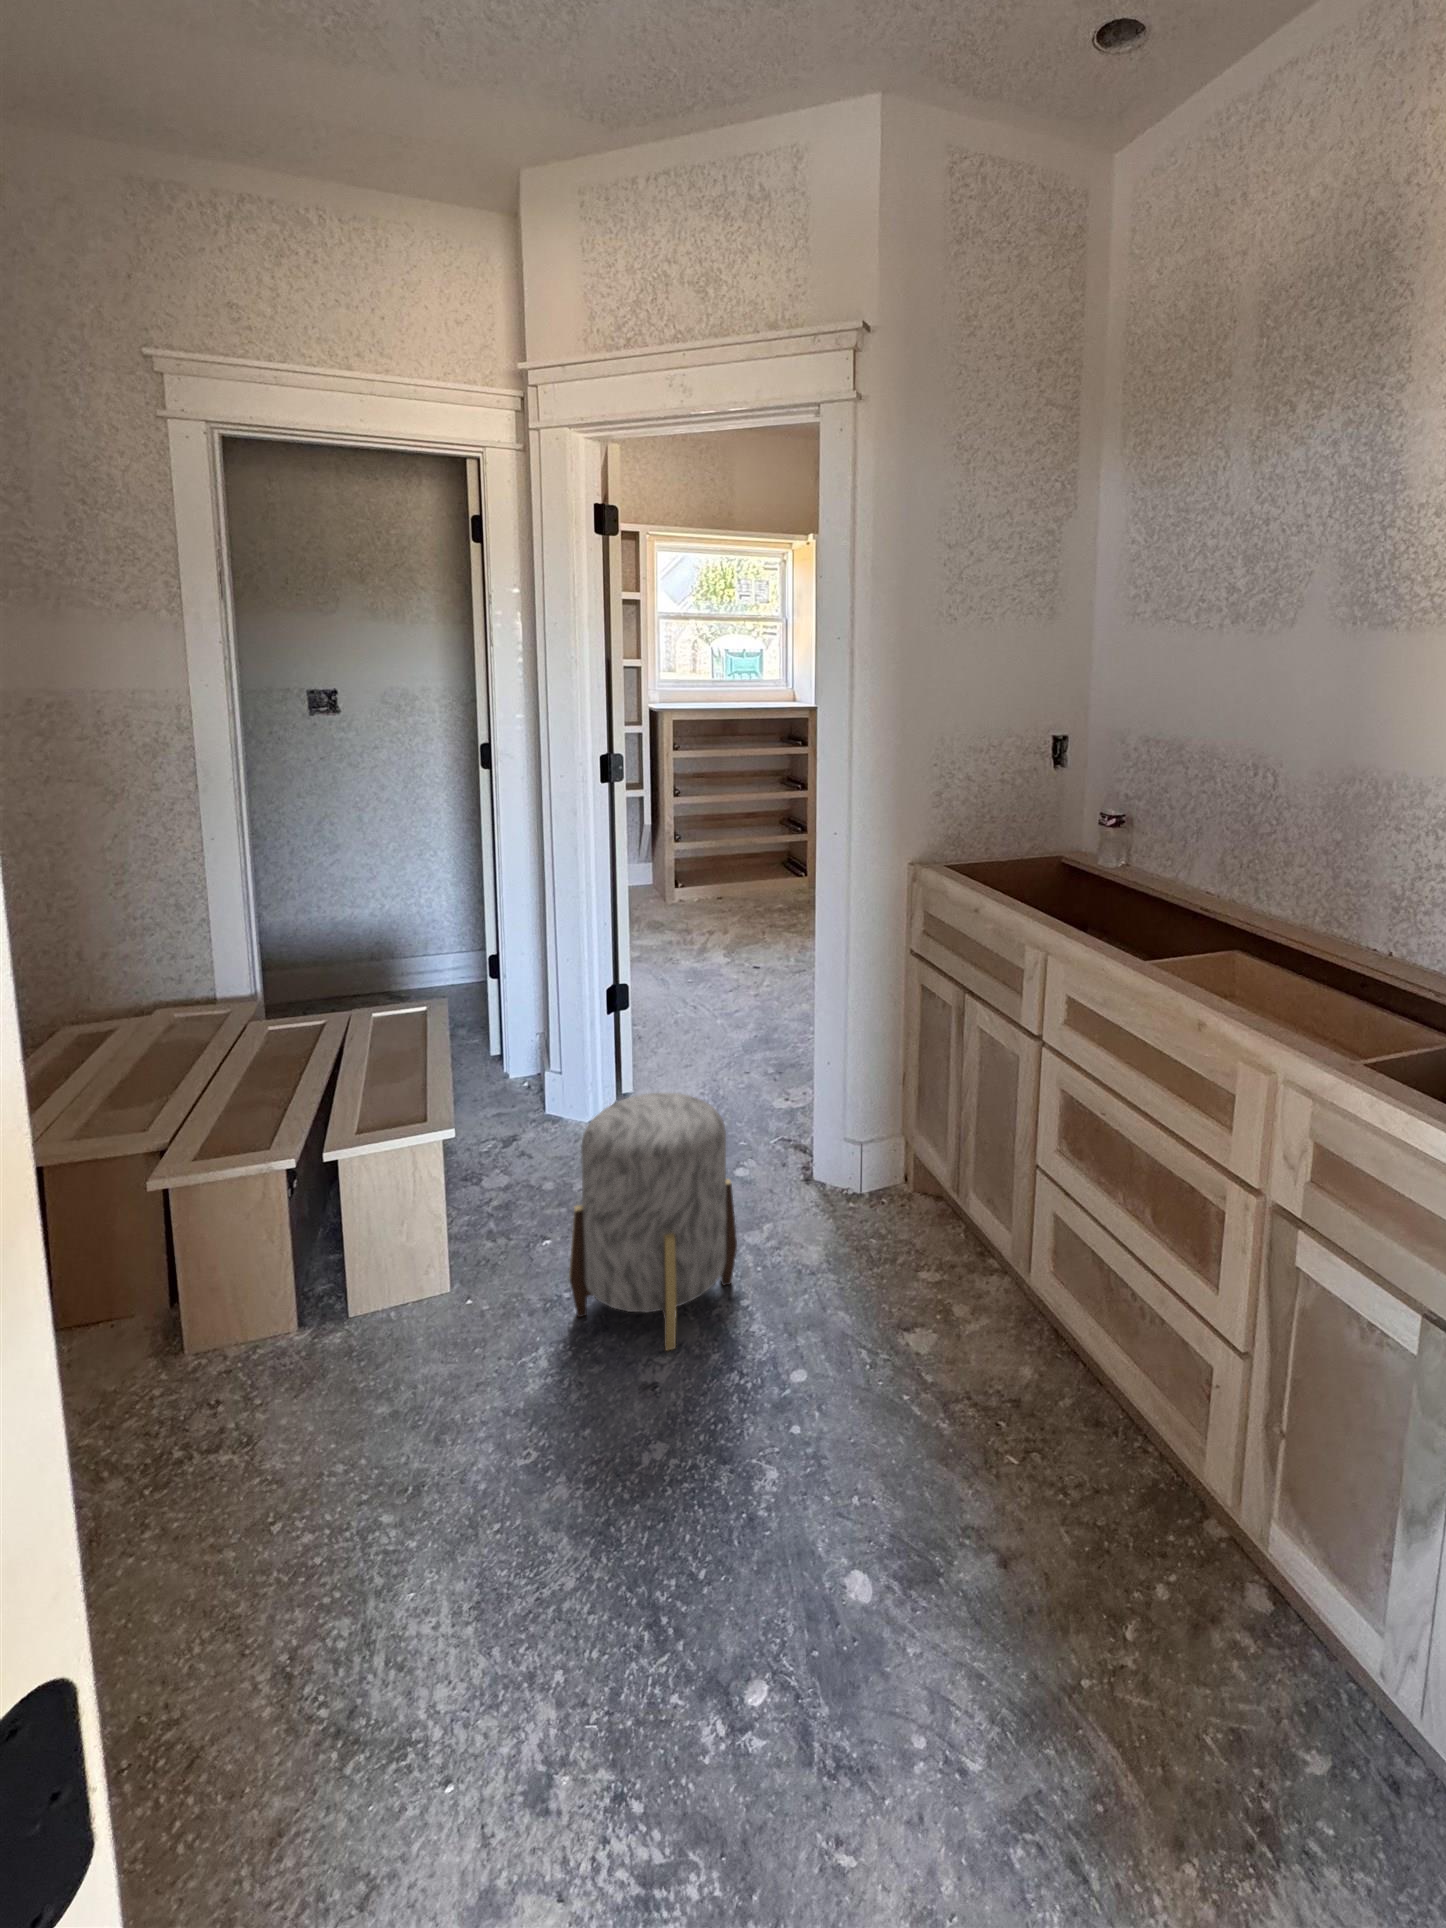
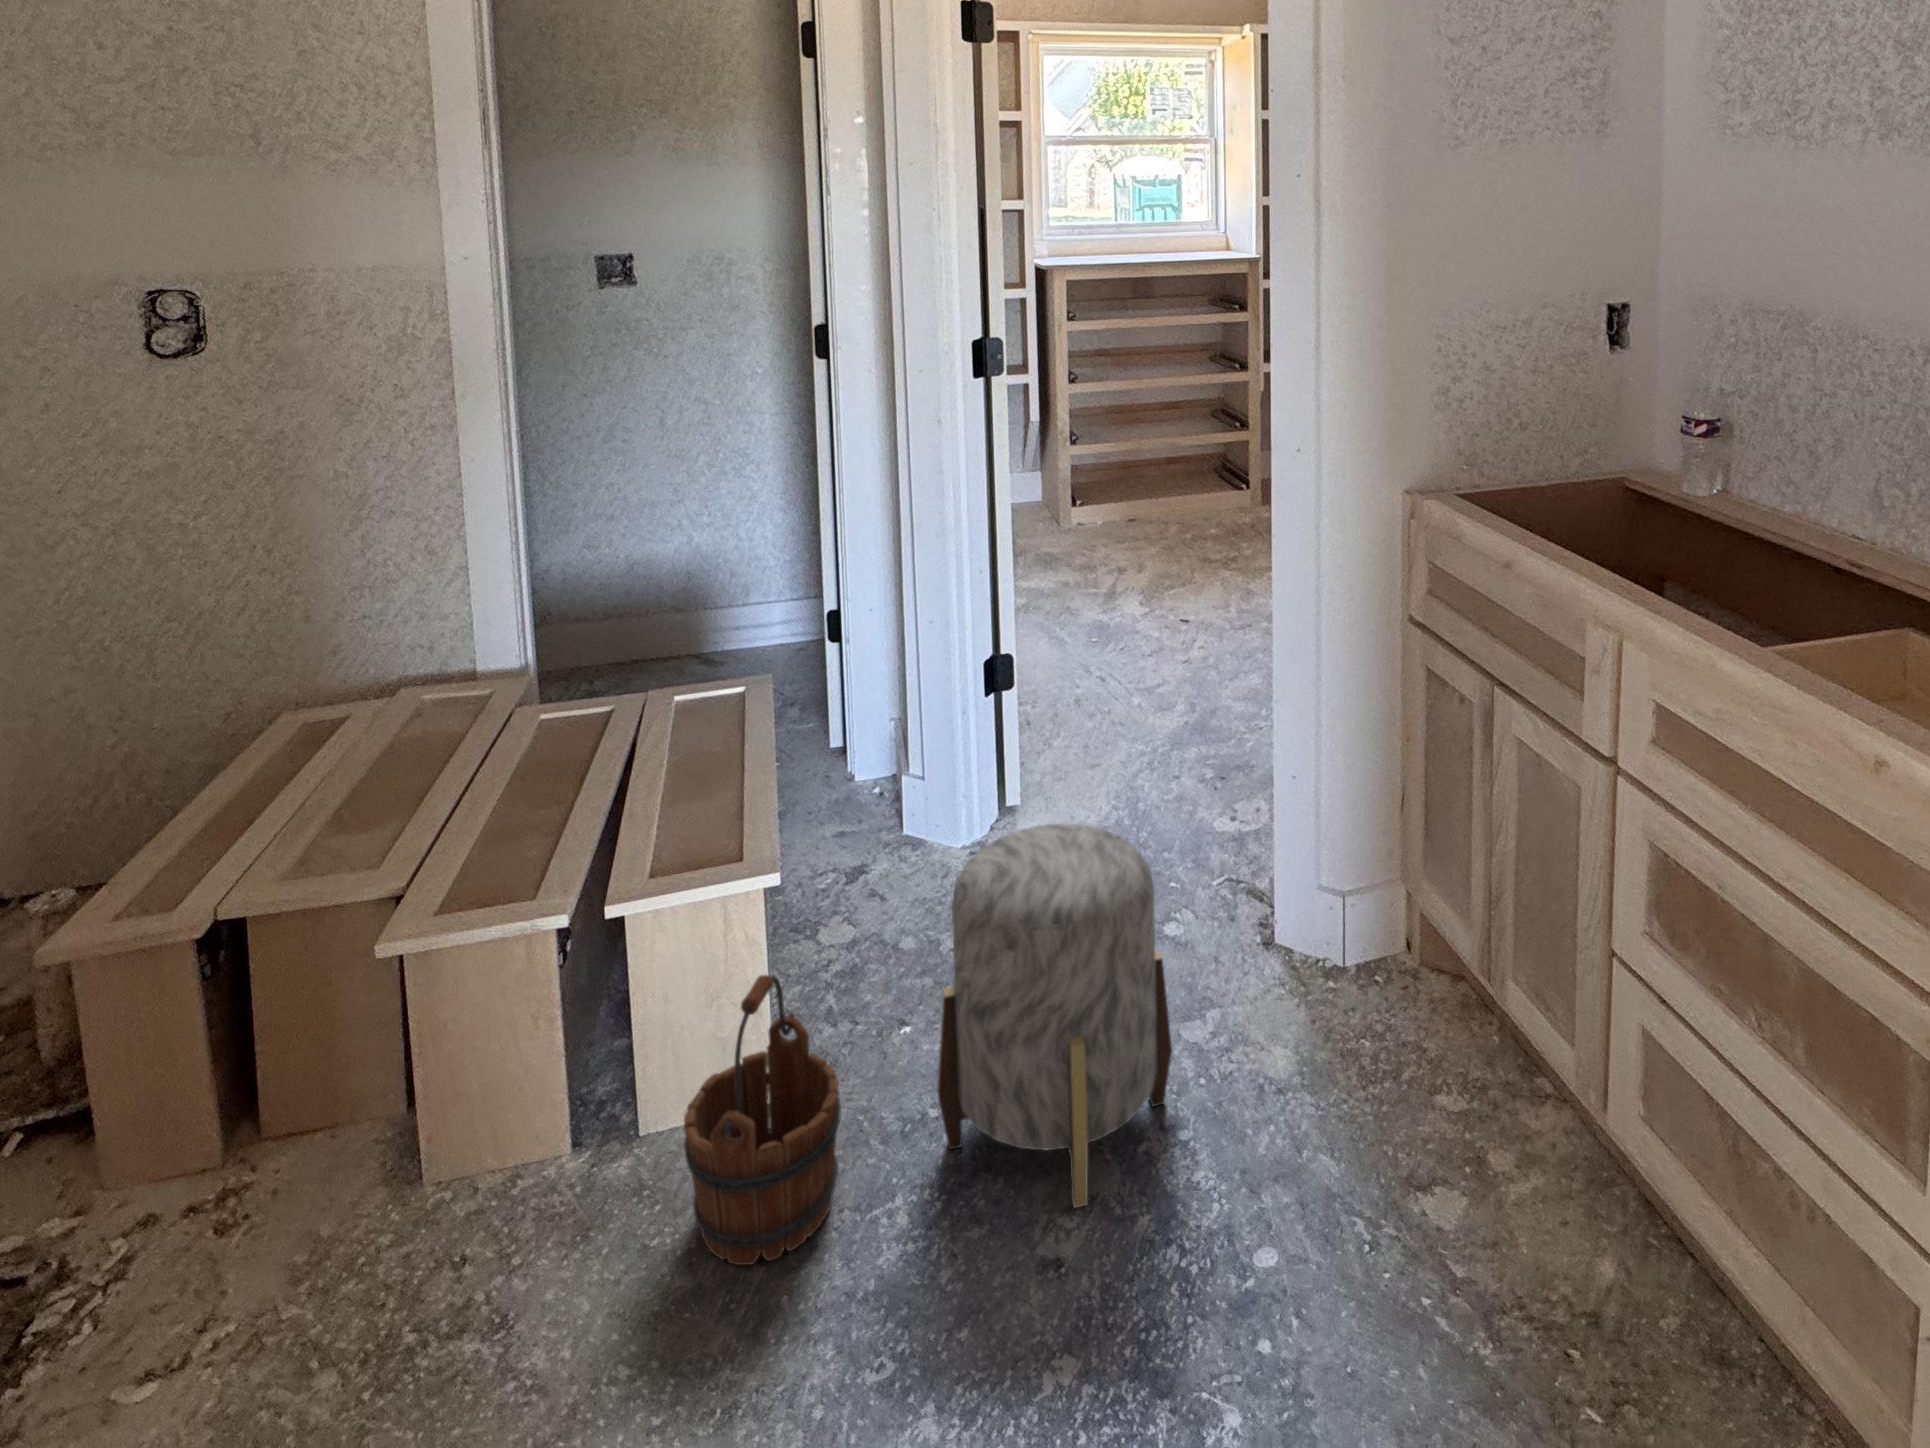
wooden bucket: none [384,1196,499,1396] -> present [684,975,841,1265]

